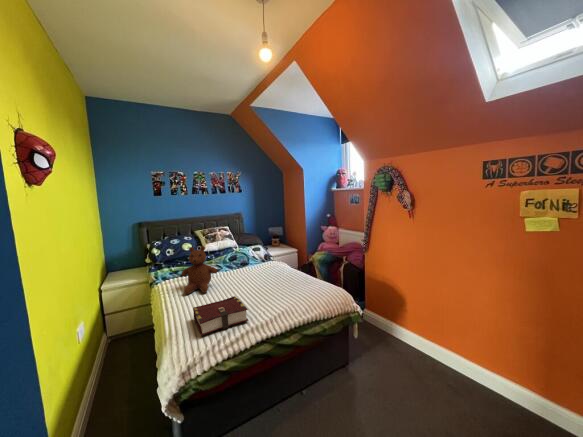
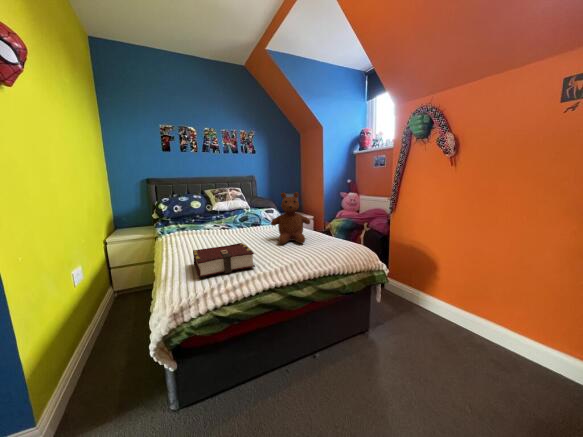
teddy bear: present [181,246,217,294] -> present [271,192,310,244]

